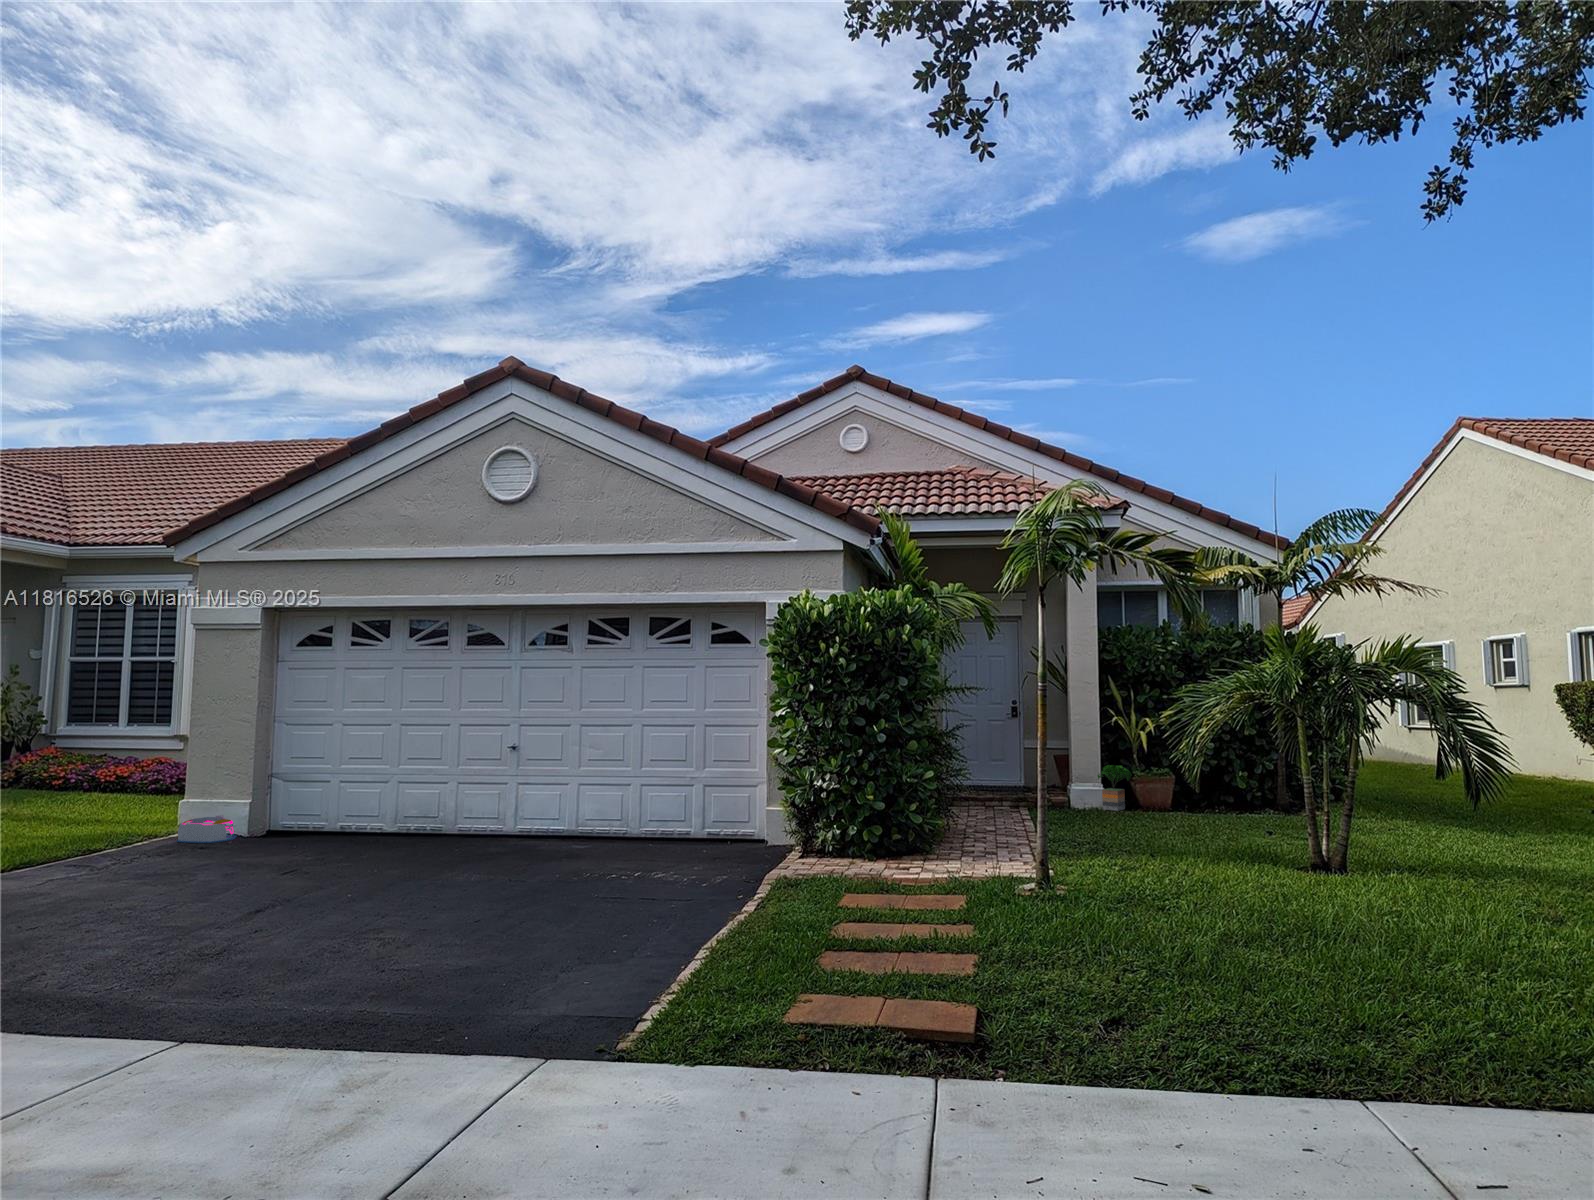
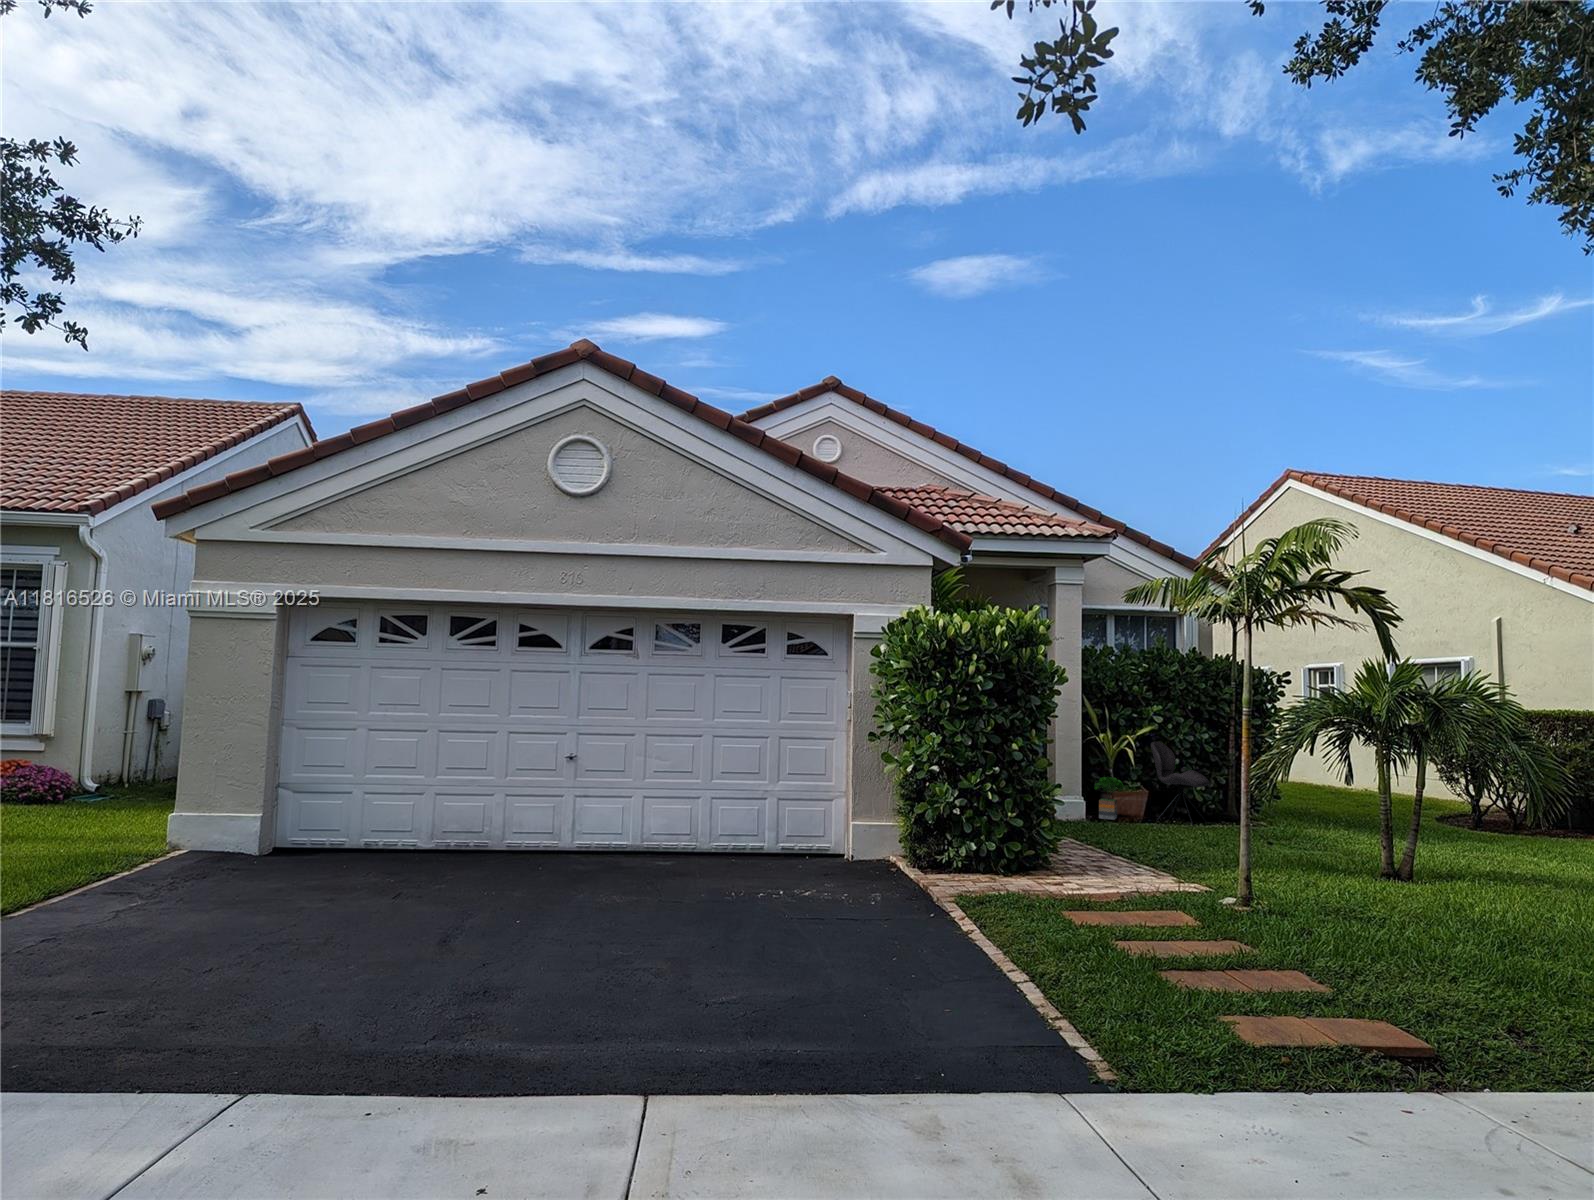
chair: none [1162,726,1228,818] -> present [1151,742,1209,825]
storage bin: present [177,815,237,843] -> none [175,833,245,865]

